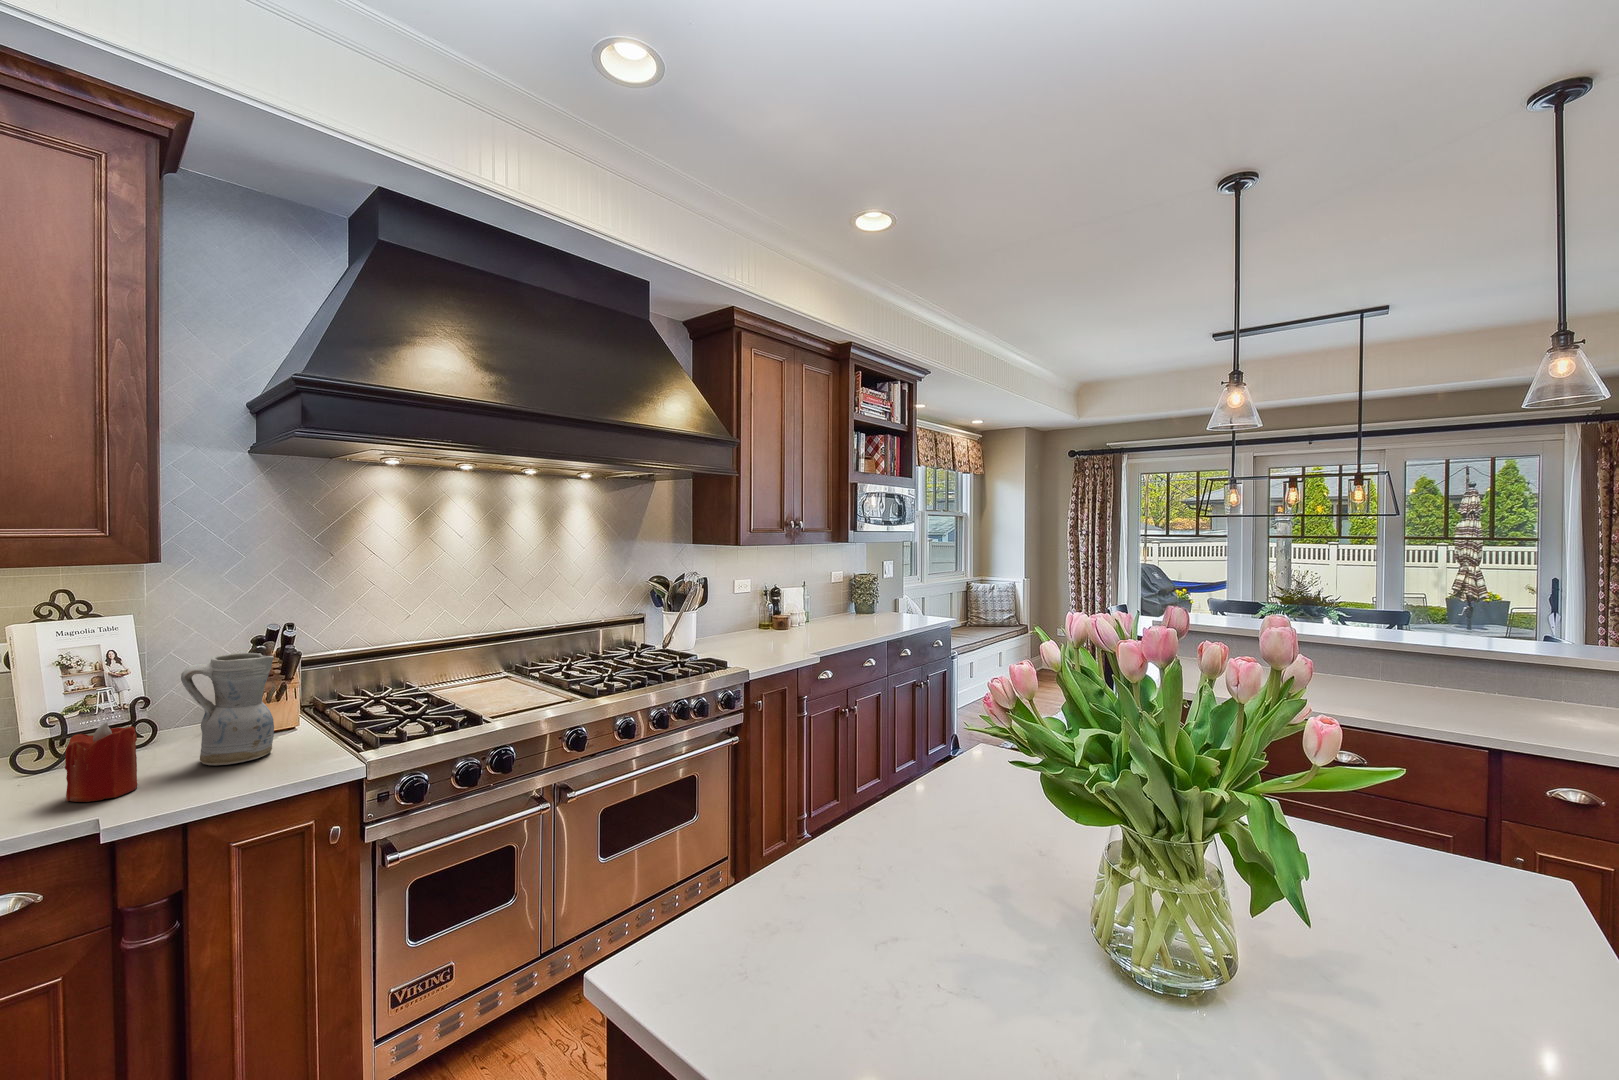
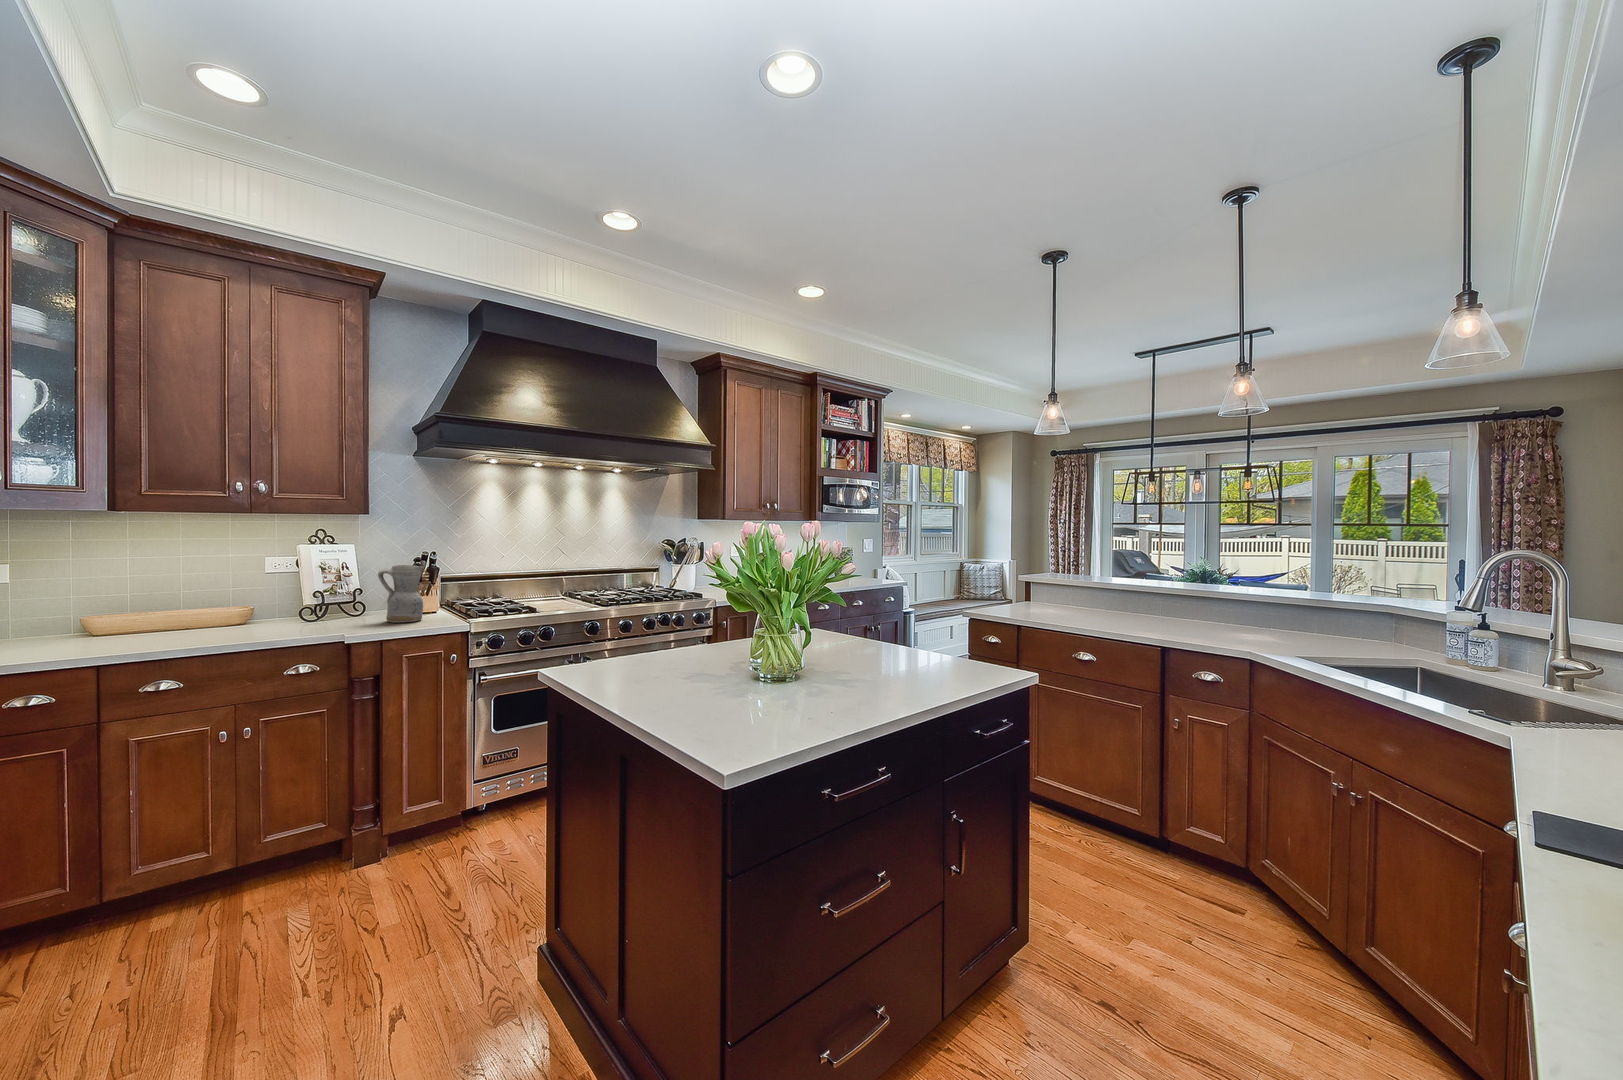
candle: present [65,722,137,802] -> none [327,592,358,629]

